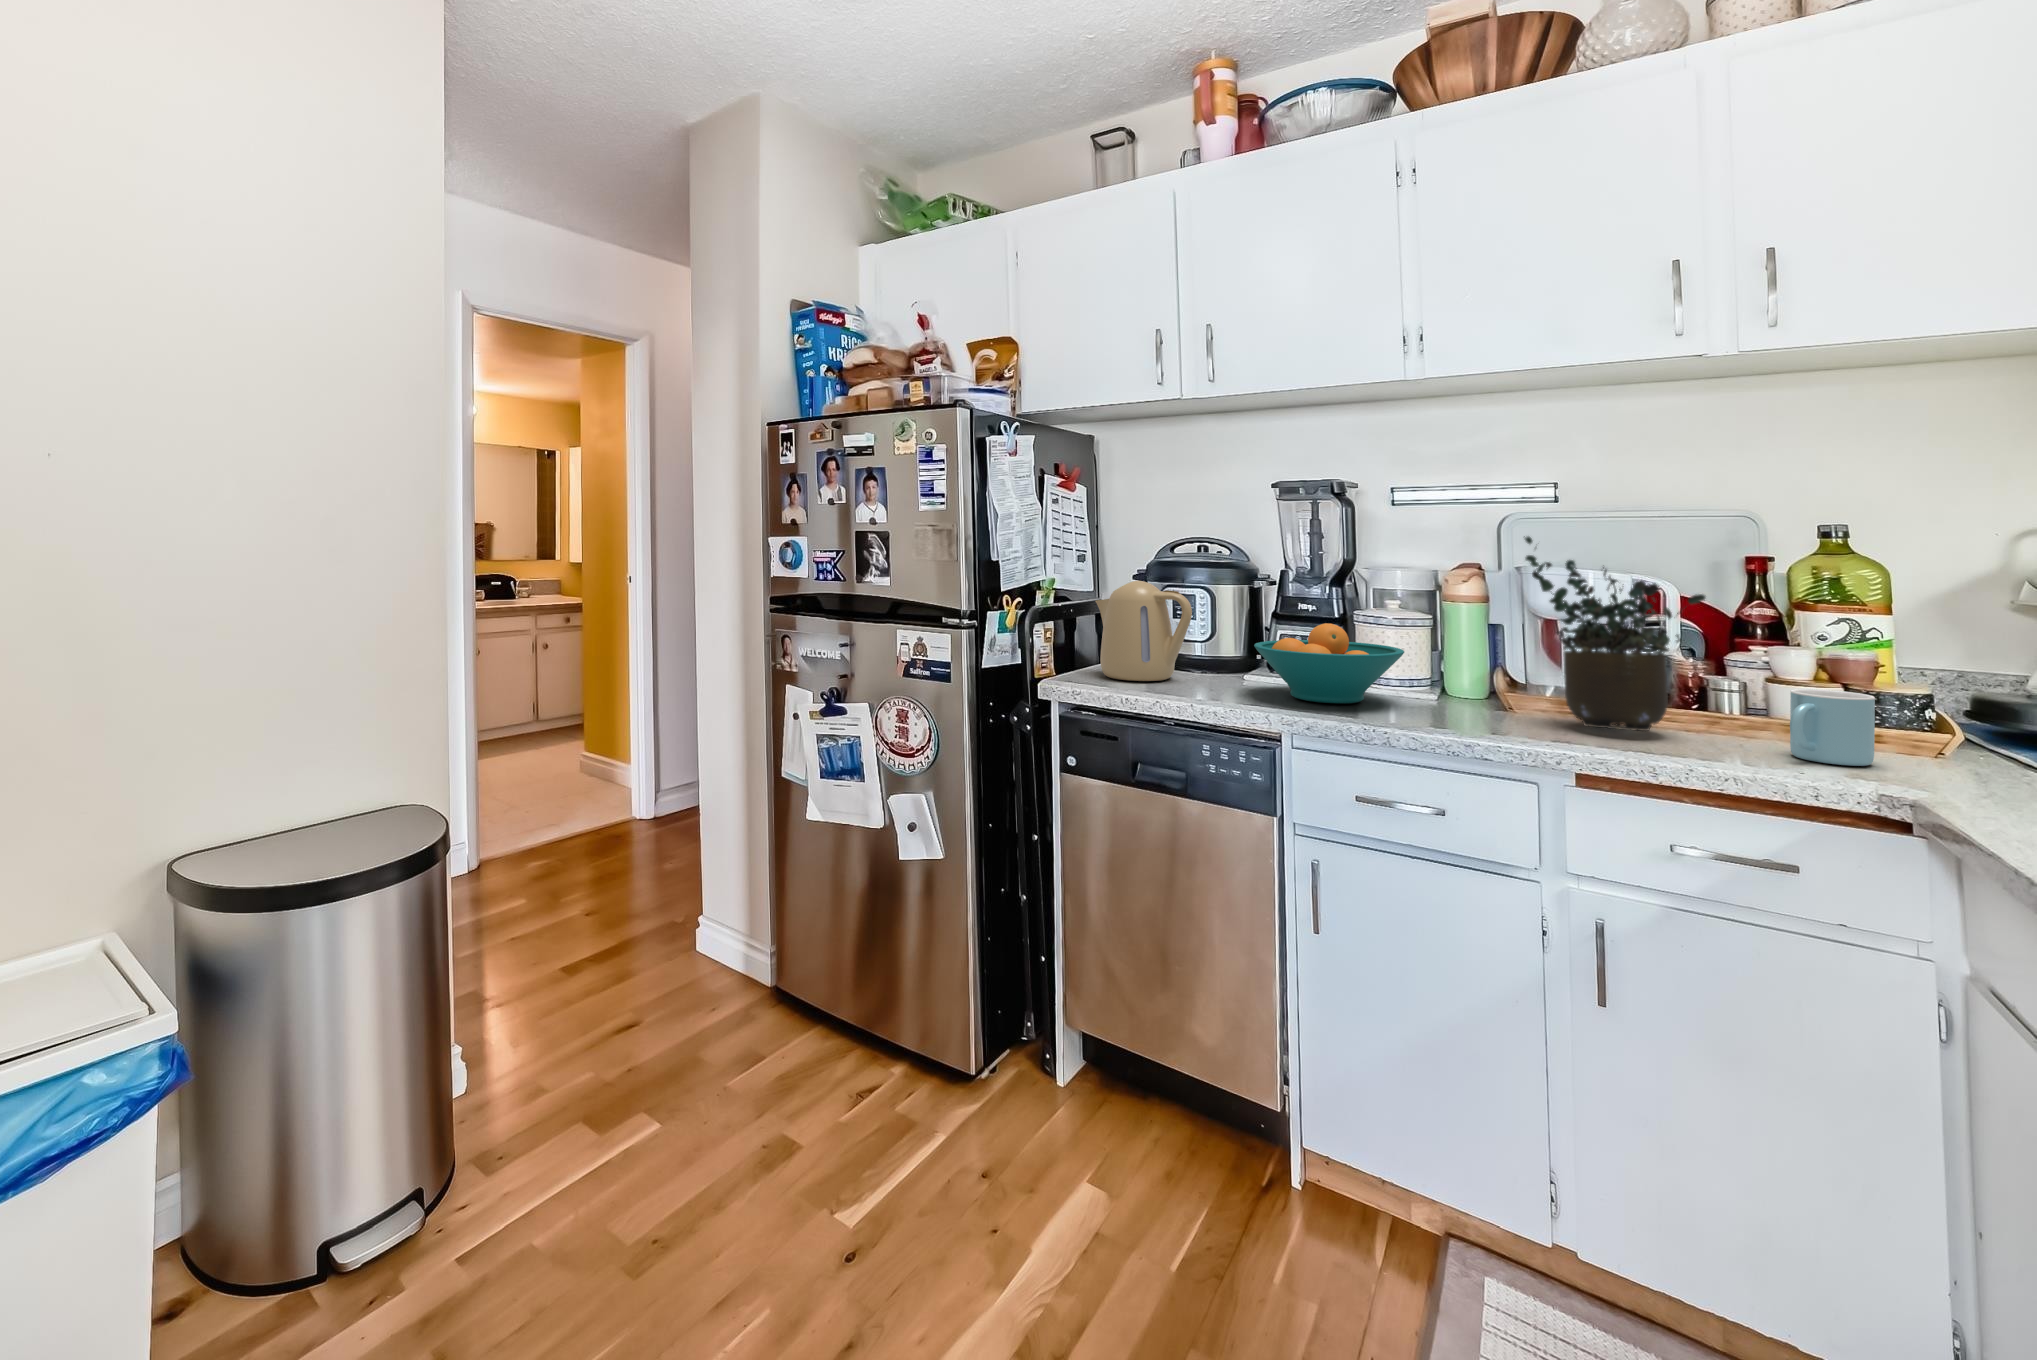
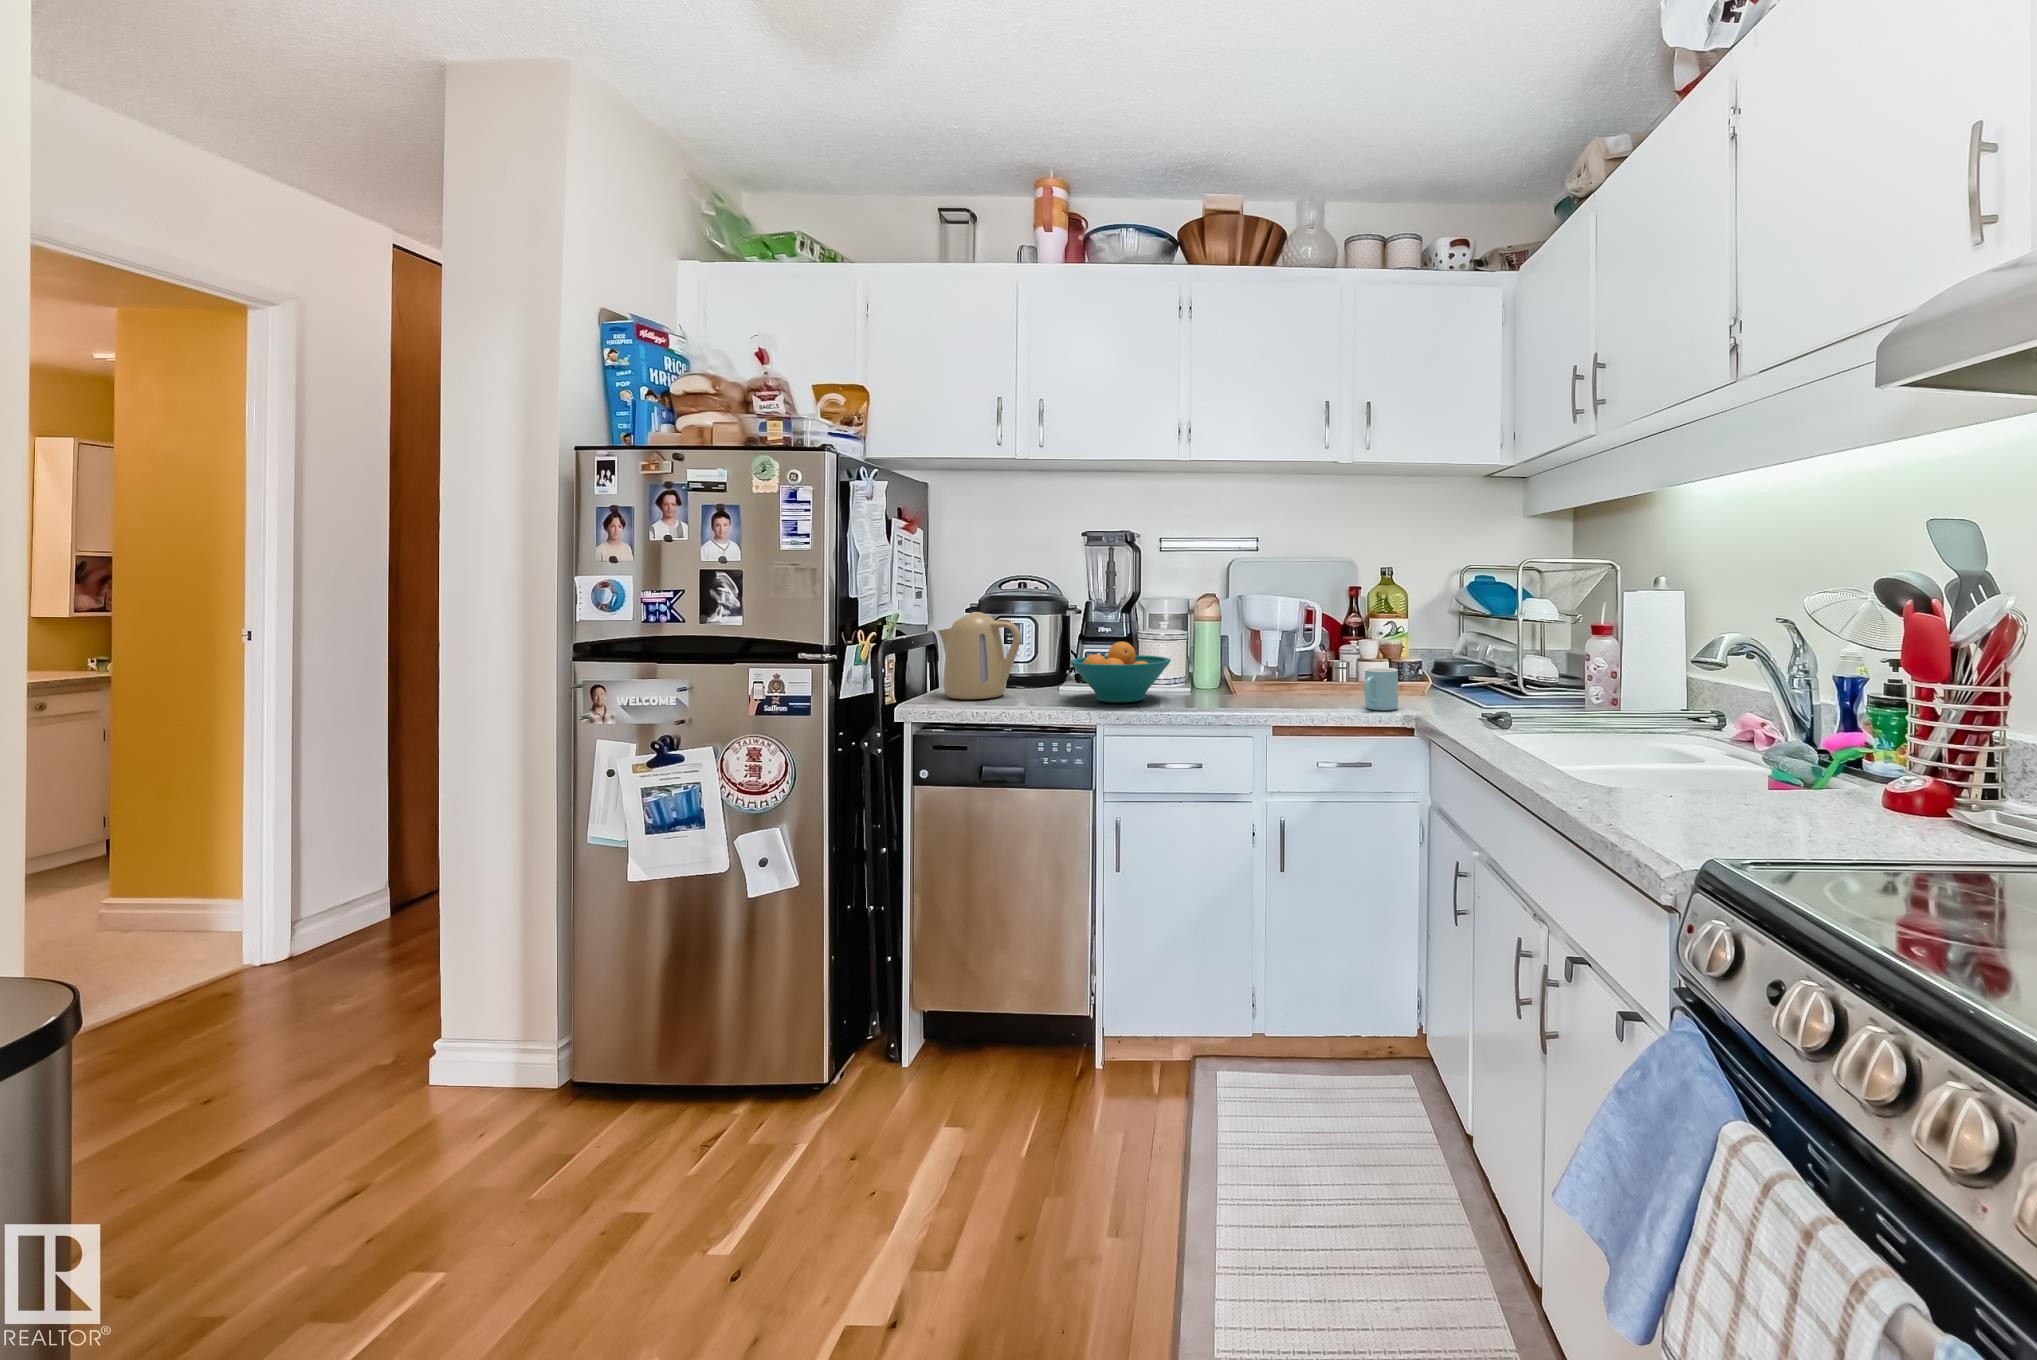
potted plant: present [1524,536,1705,731] -> none [1239,575,1329,702]

